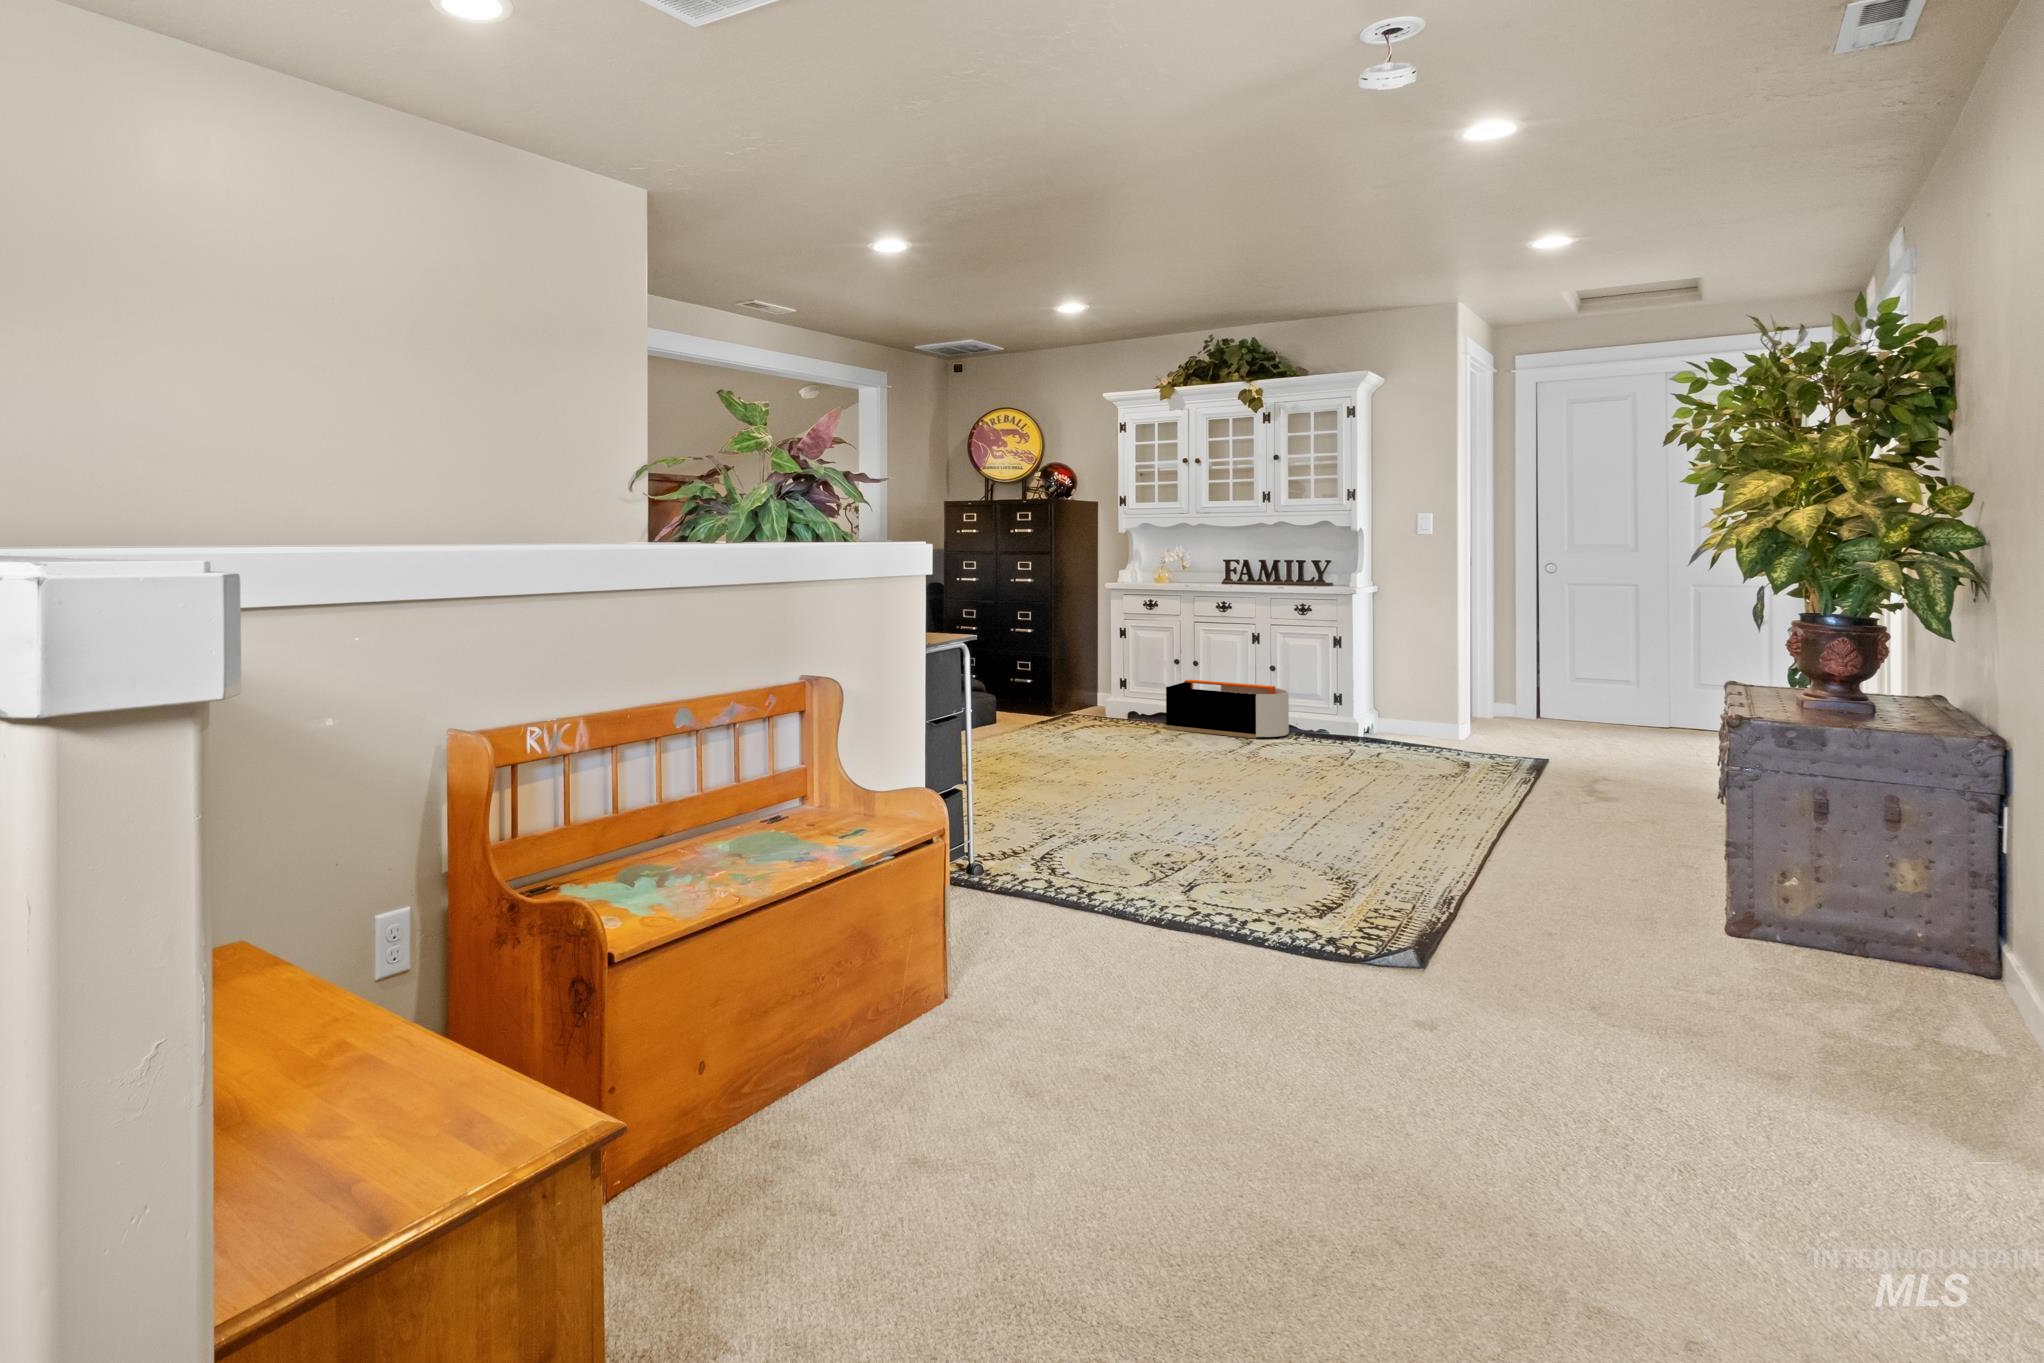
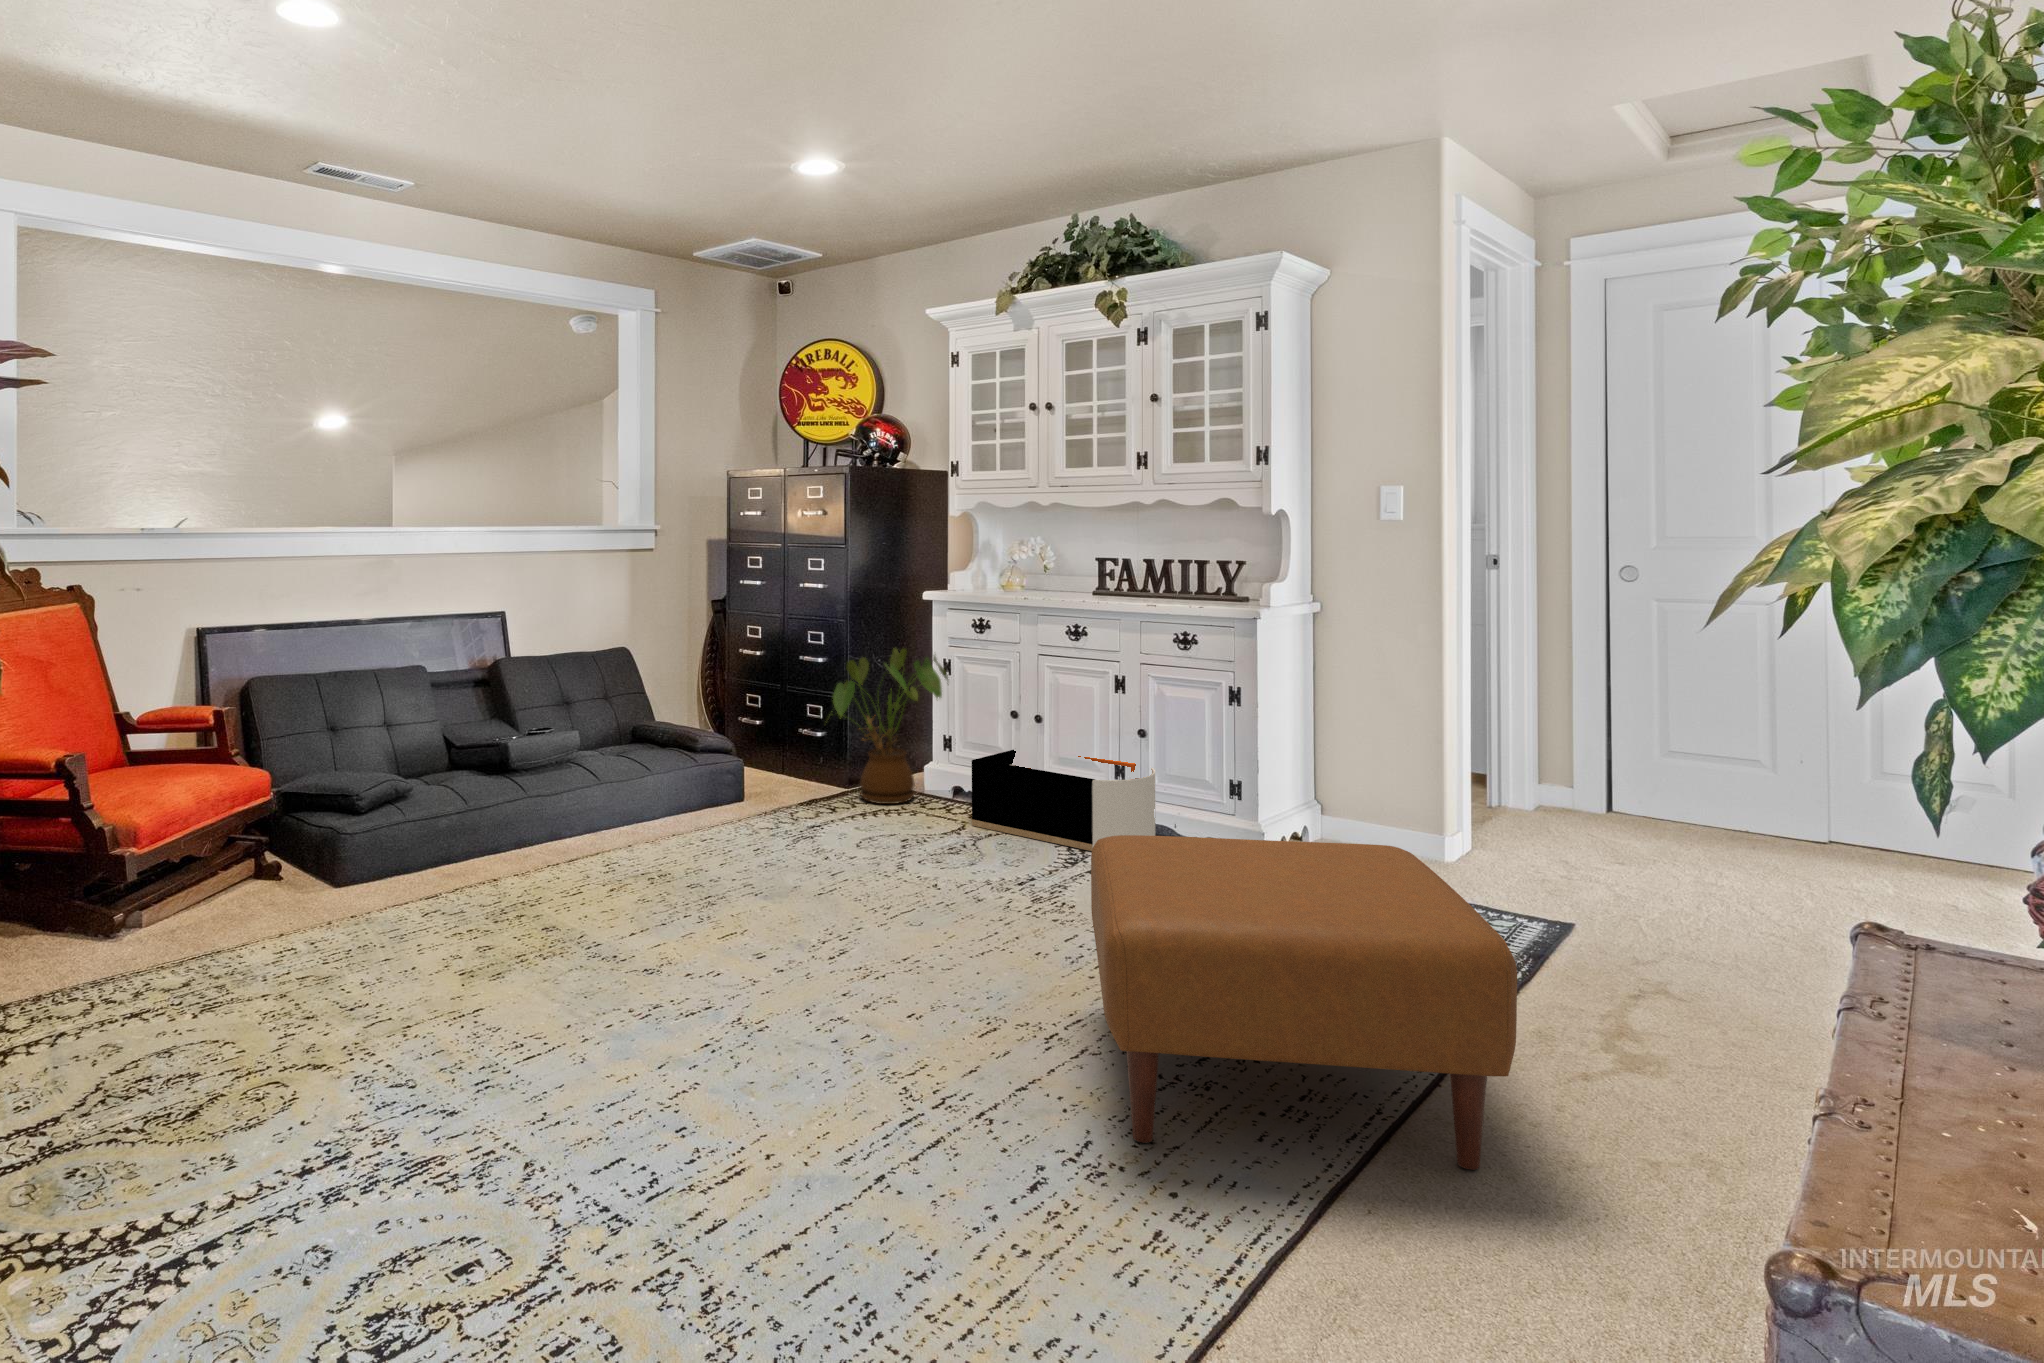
house plant: none [1053,618,1138,720] -> present [831,648,948,804]
ottoman: none [1329,700,1576,832] -> present [1091,835,1517,1170]

